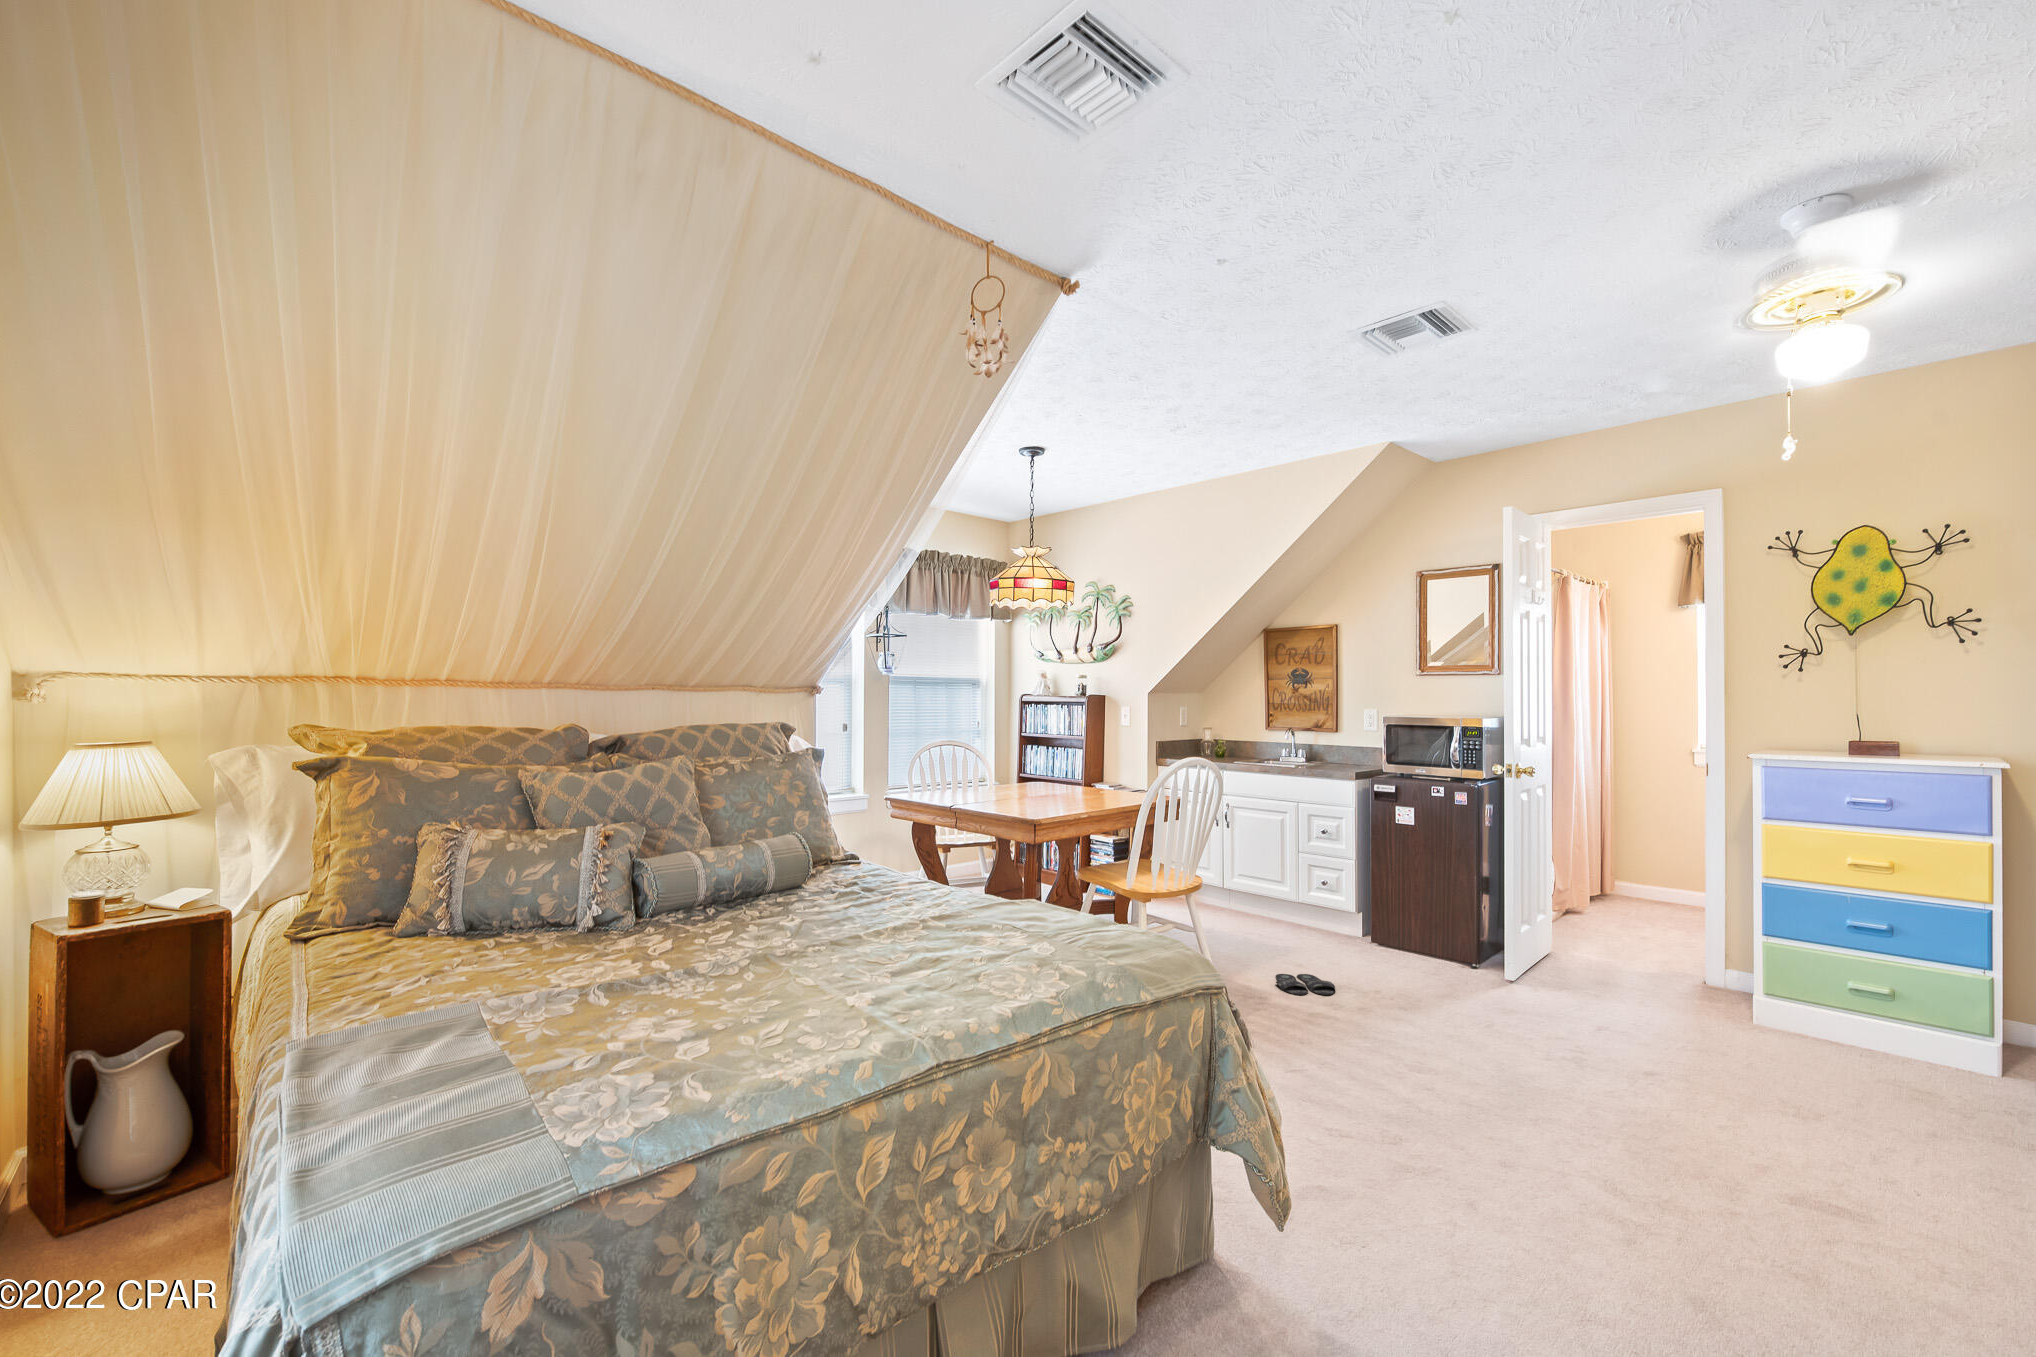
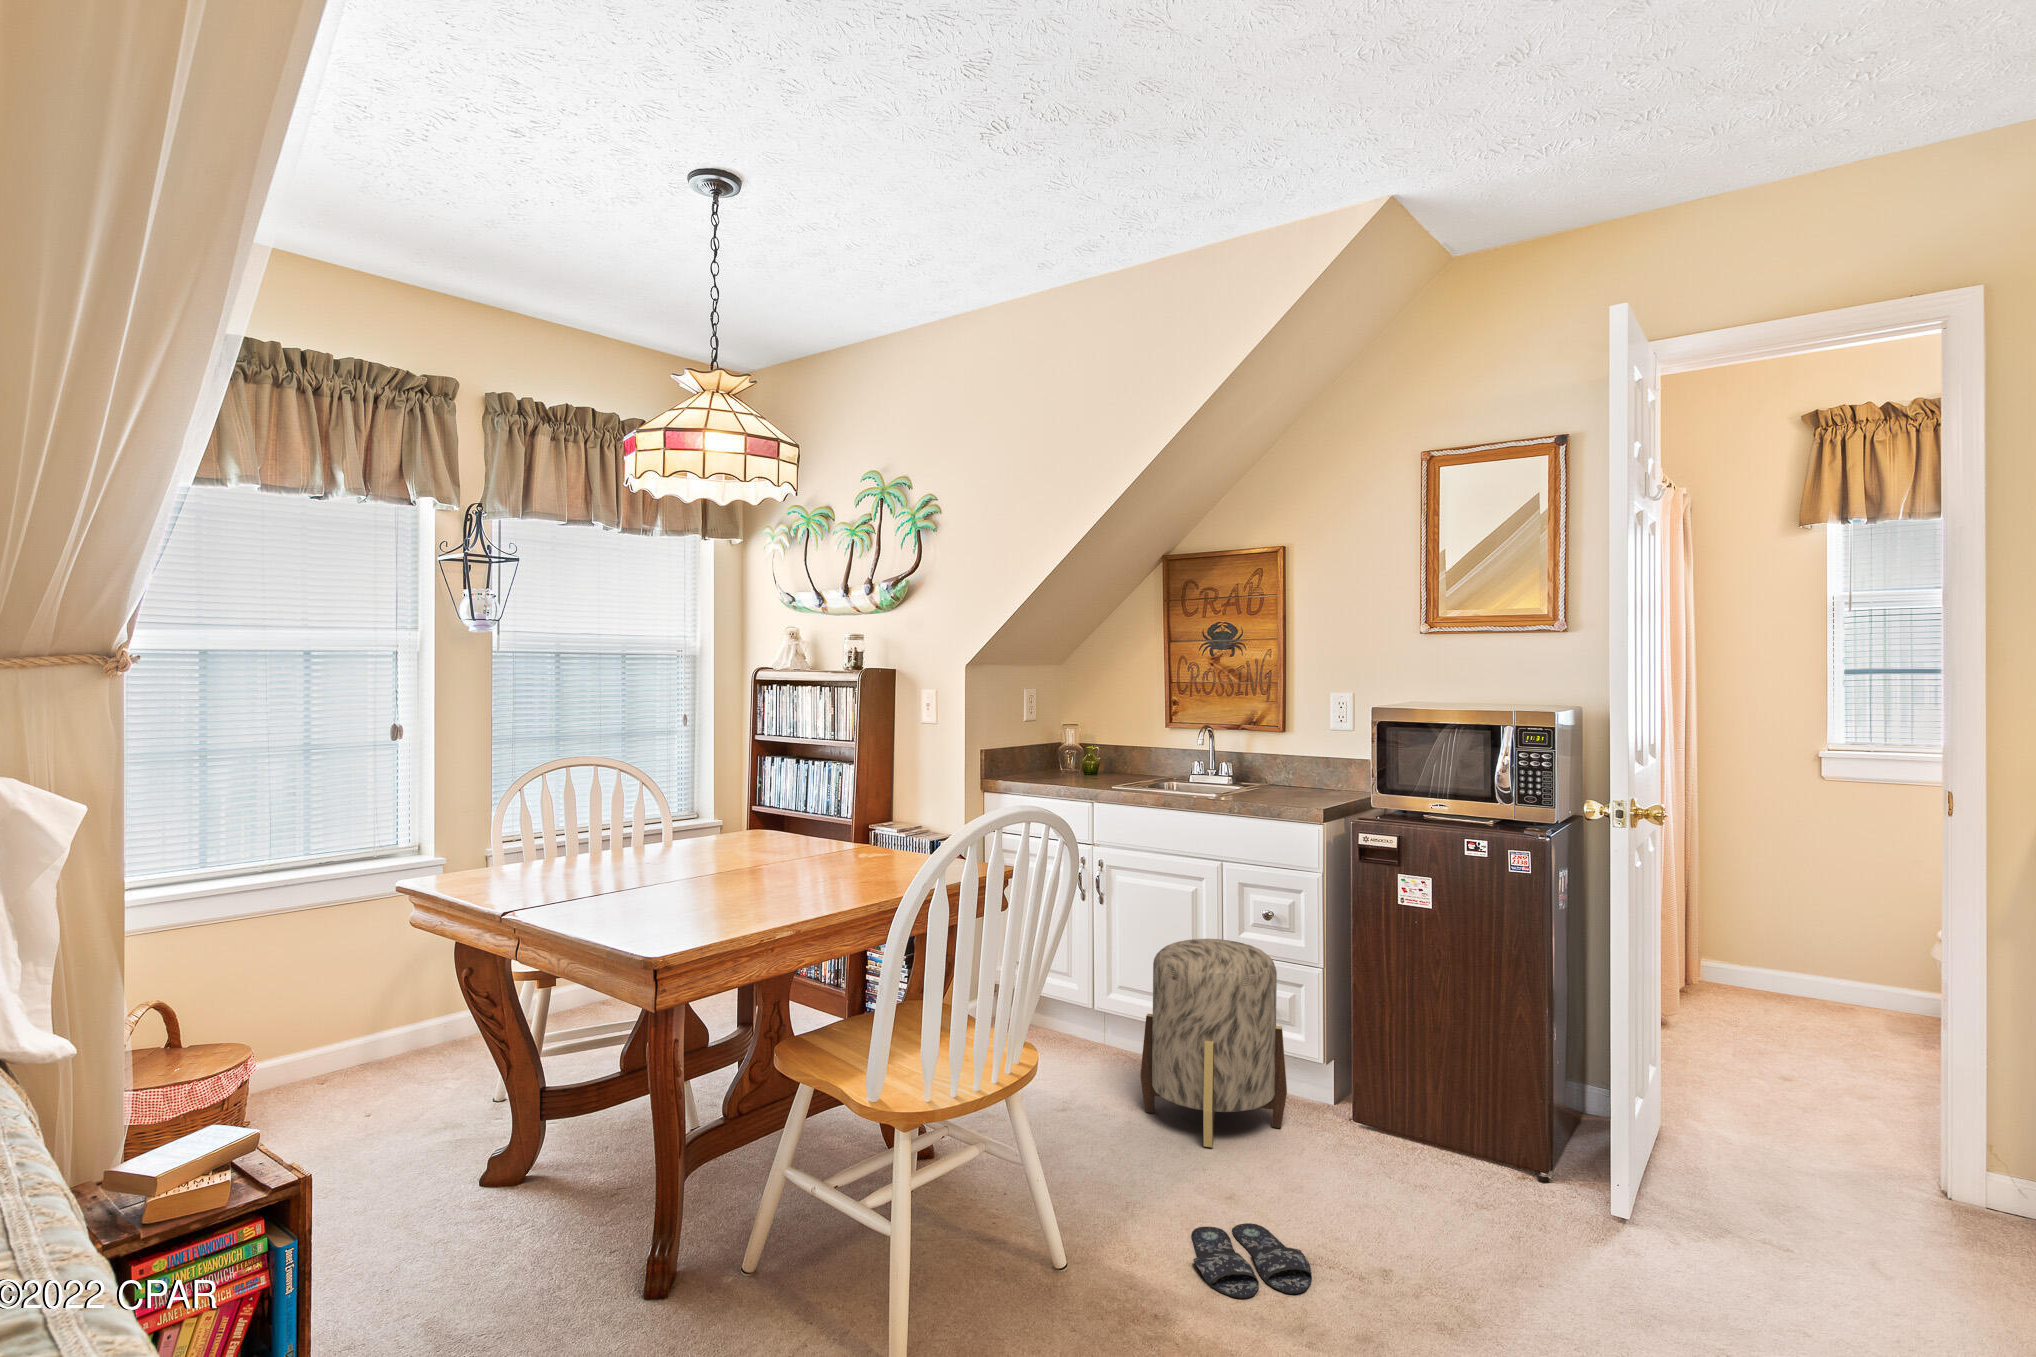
ottoman: none [1250,843,1333,949] -> present [1140,939,1287,1147]

